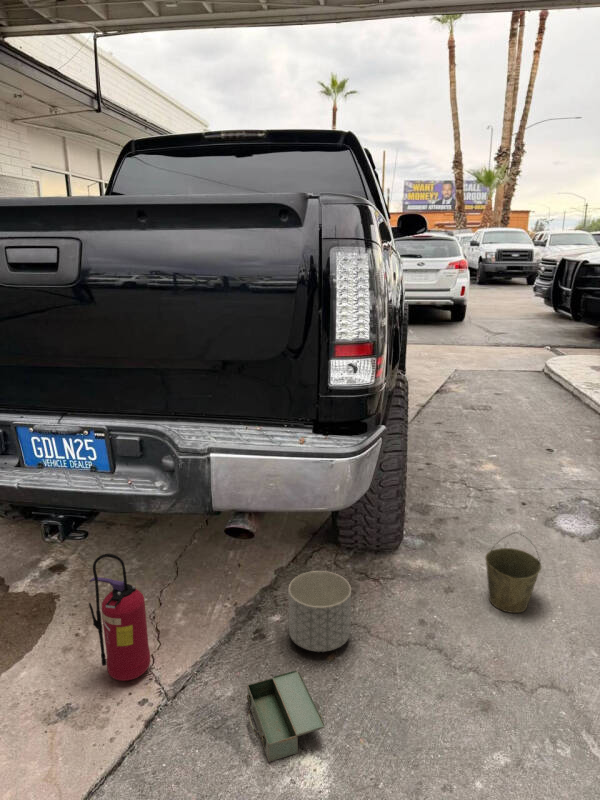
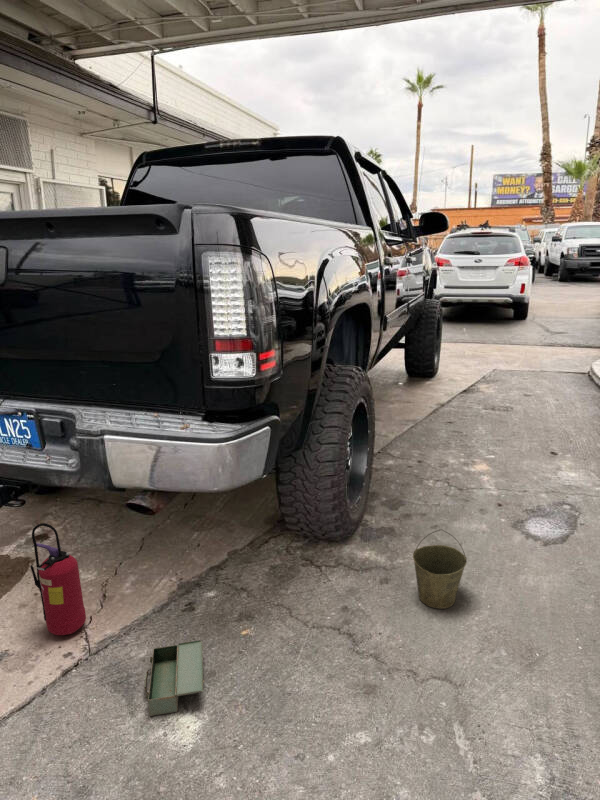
planter: present [289,571,351,652] -> none [210,553,269,627]

